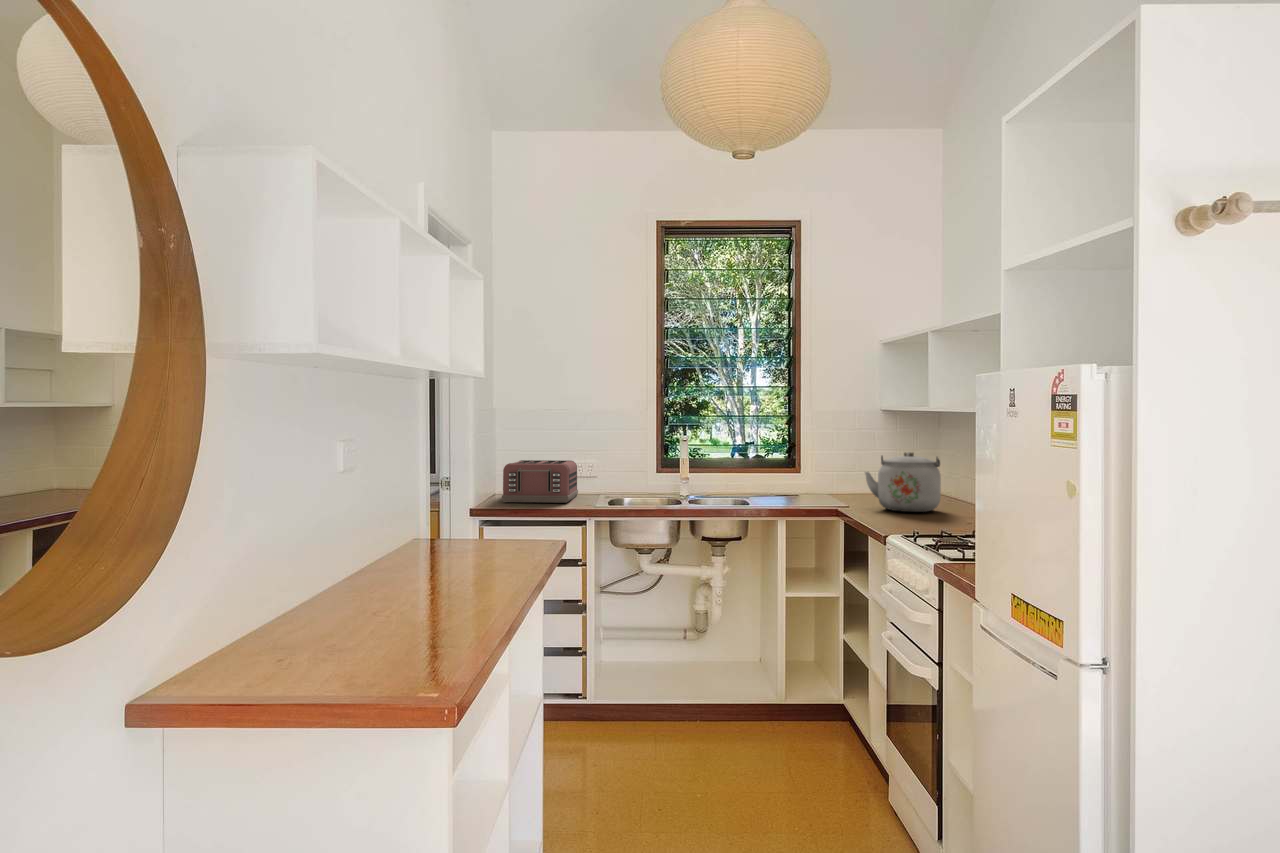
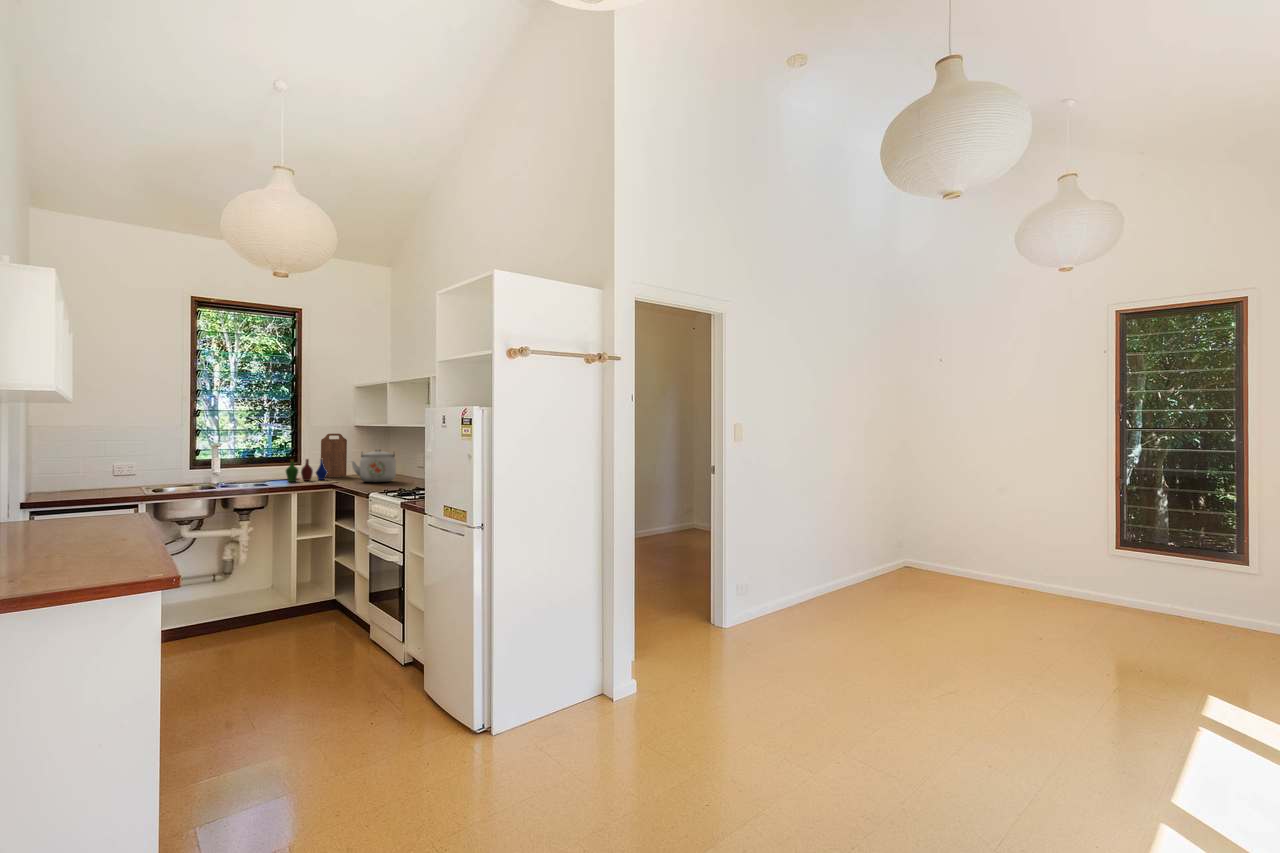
cutting board: none [826,424,866,495] -> present [321,434,347,477]
toaster: present [502,460,578,503] -> none [47,461,119,495]
bottle: none [771,464,833,500] -> present [286,459,327,482]

